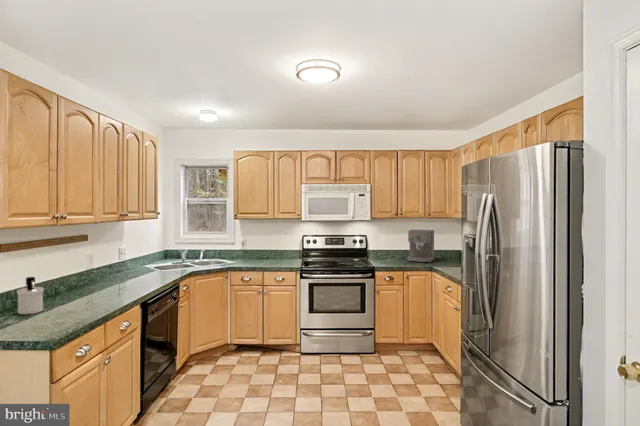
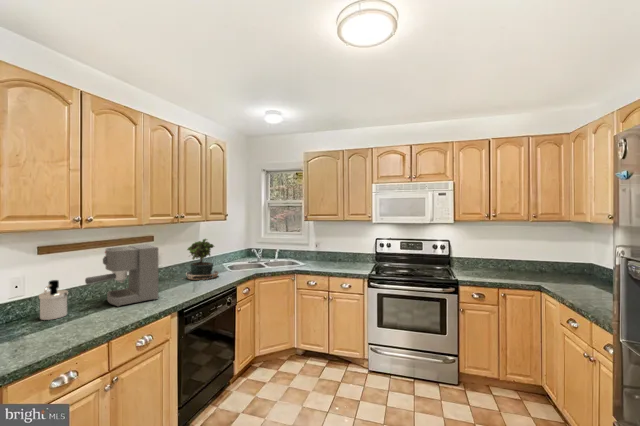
coffee maker: present [407,229,434,263] -> present [85,245,159,307]
potted plant: none [111,237,156,281] -> present [186,239,219,280]

